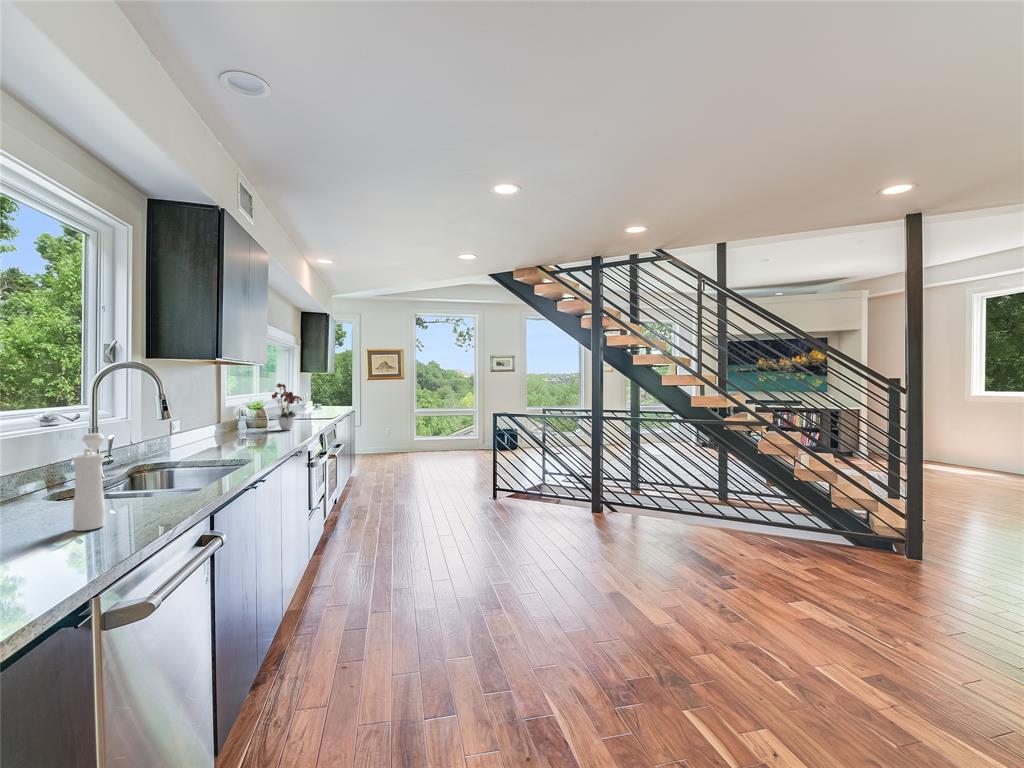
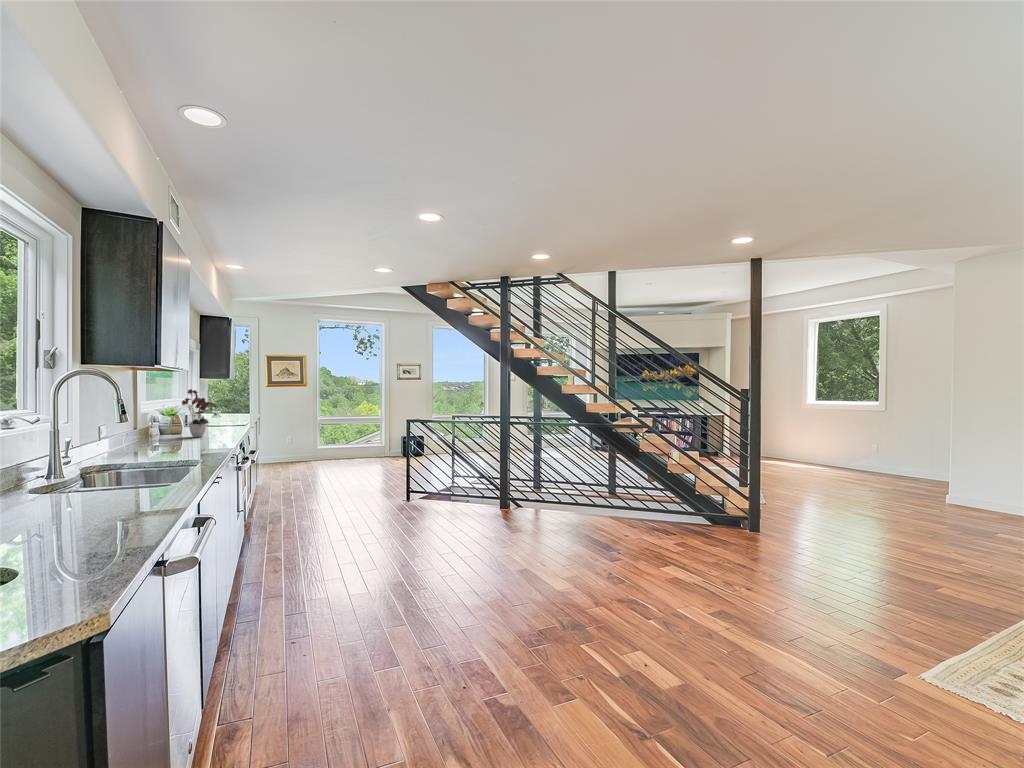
pepper mill: present [72,433,105,531] -> none [80,432,112,514]

